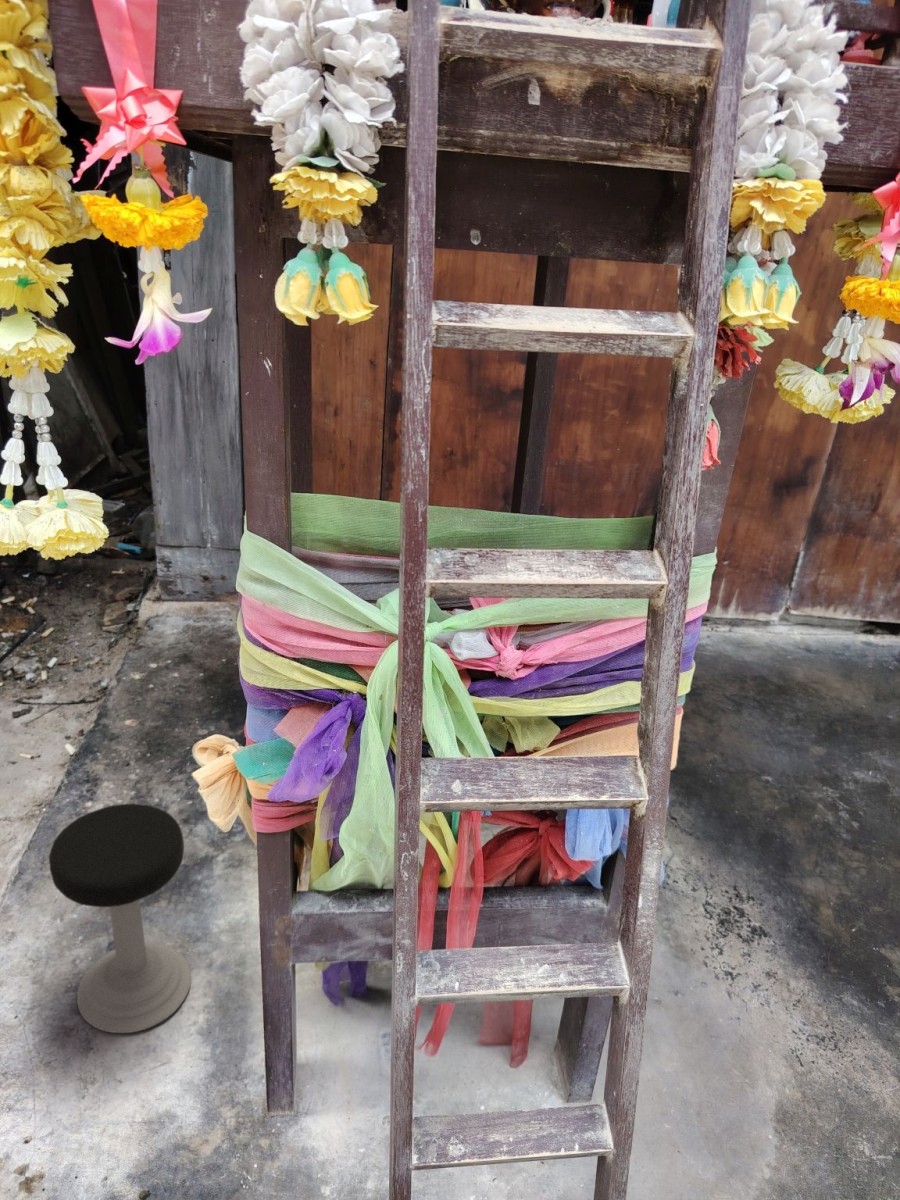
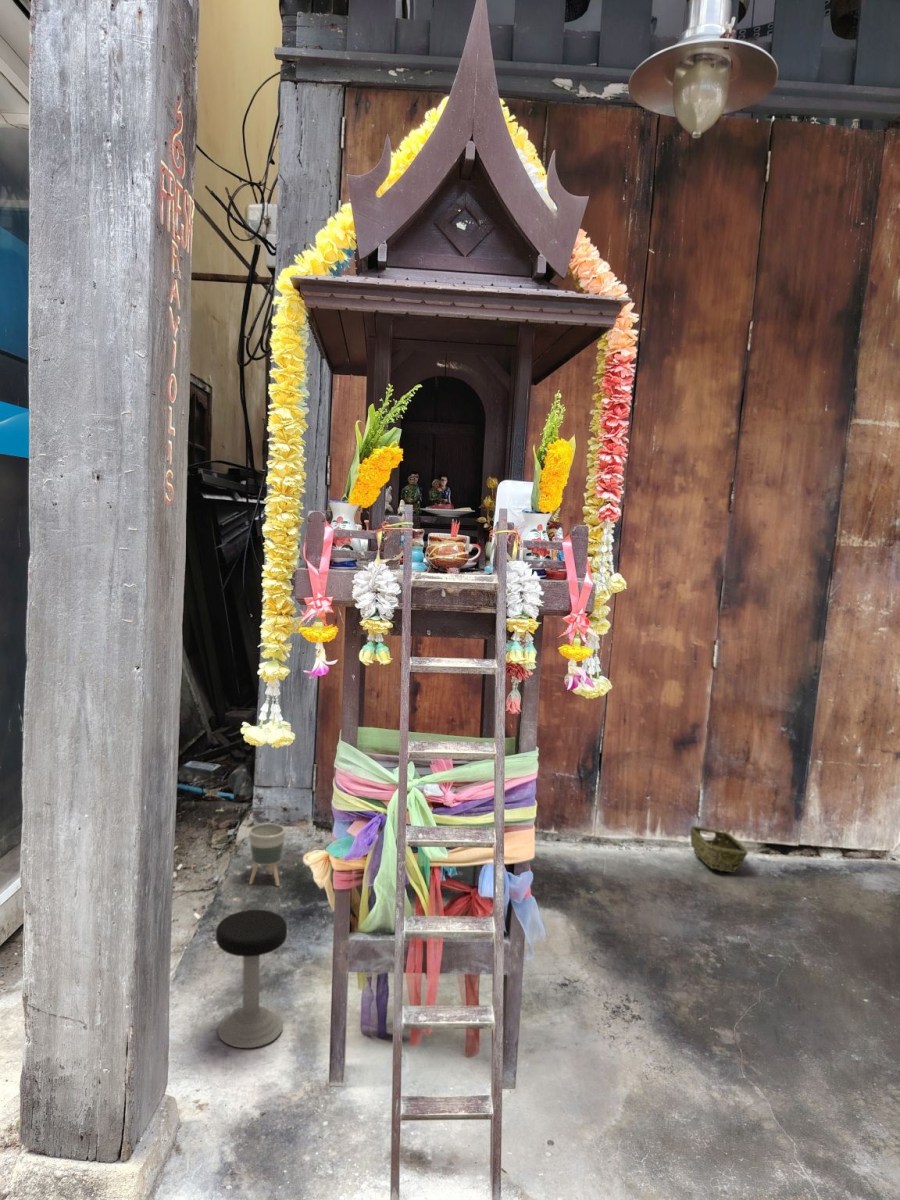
woven basket: none [777,600,865,666] -> present [691,826,748,872]
planter: none [143,609,200,700] -> present [249,823,285,886]

